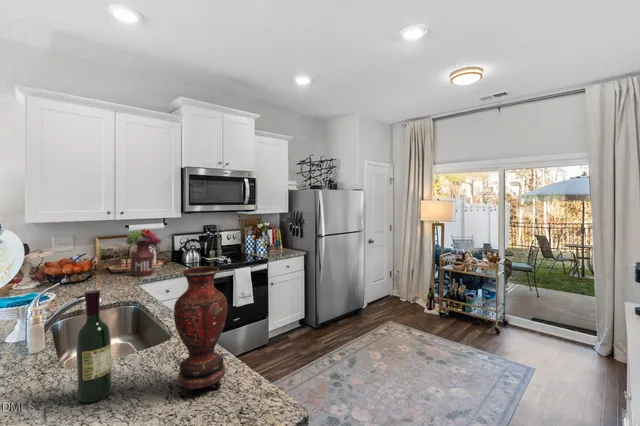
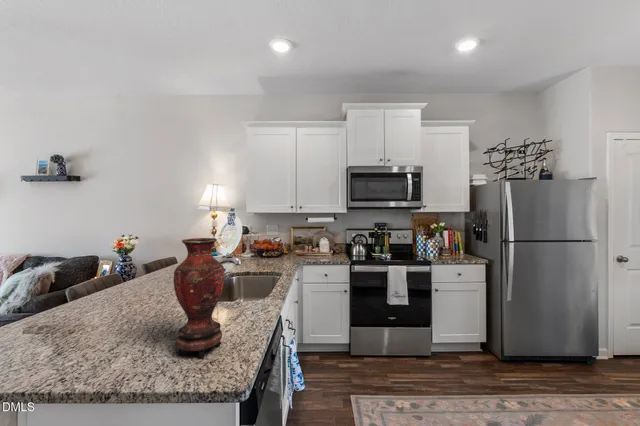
flower arrangement: present [125,229,161,276] -> none [297,221,323,259]
wine bottle: present [76,290,112,402] -> none [140,248,164,332]

